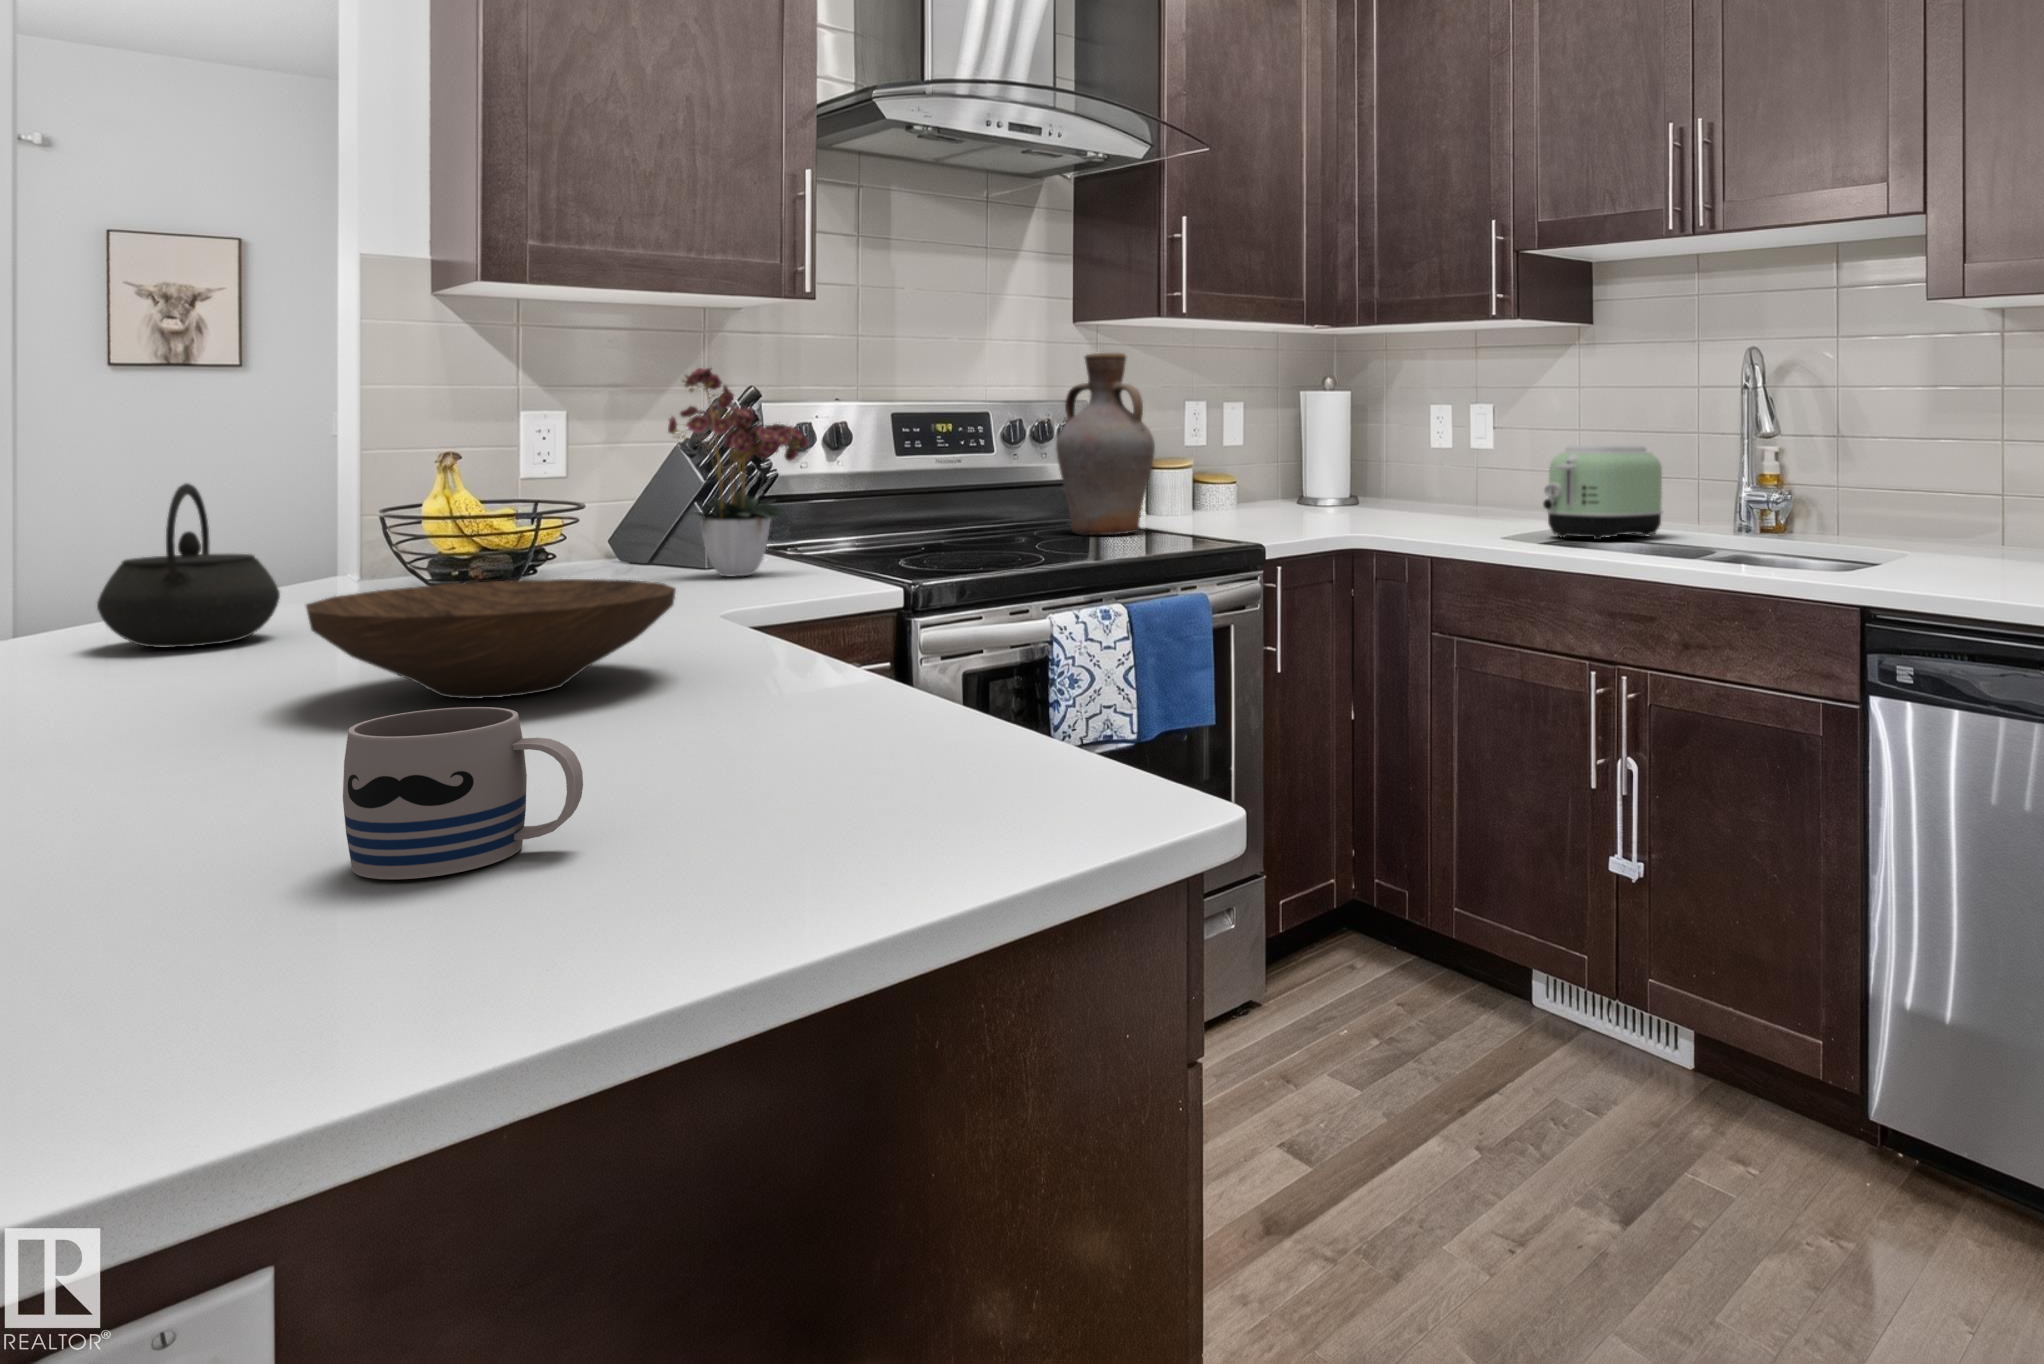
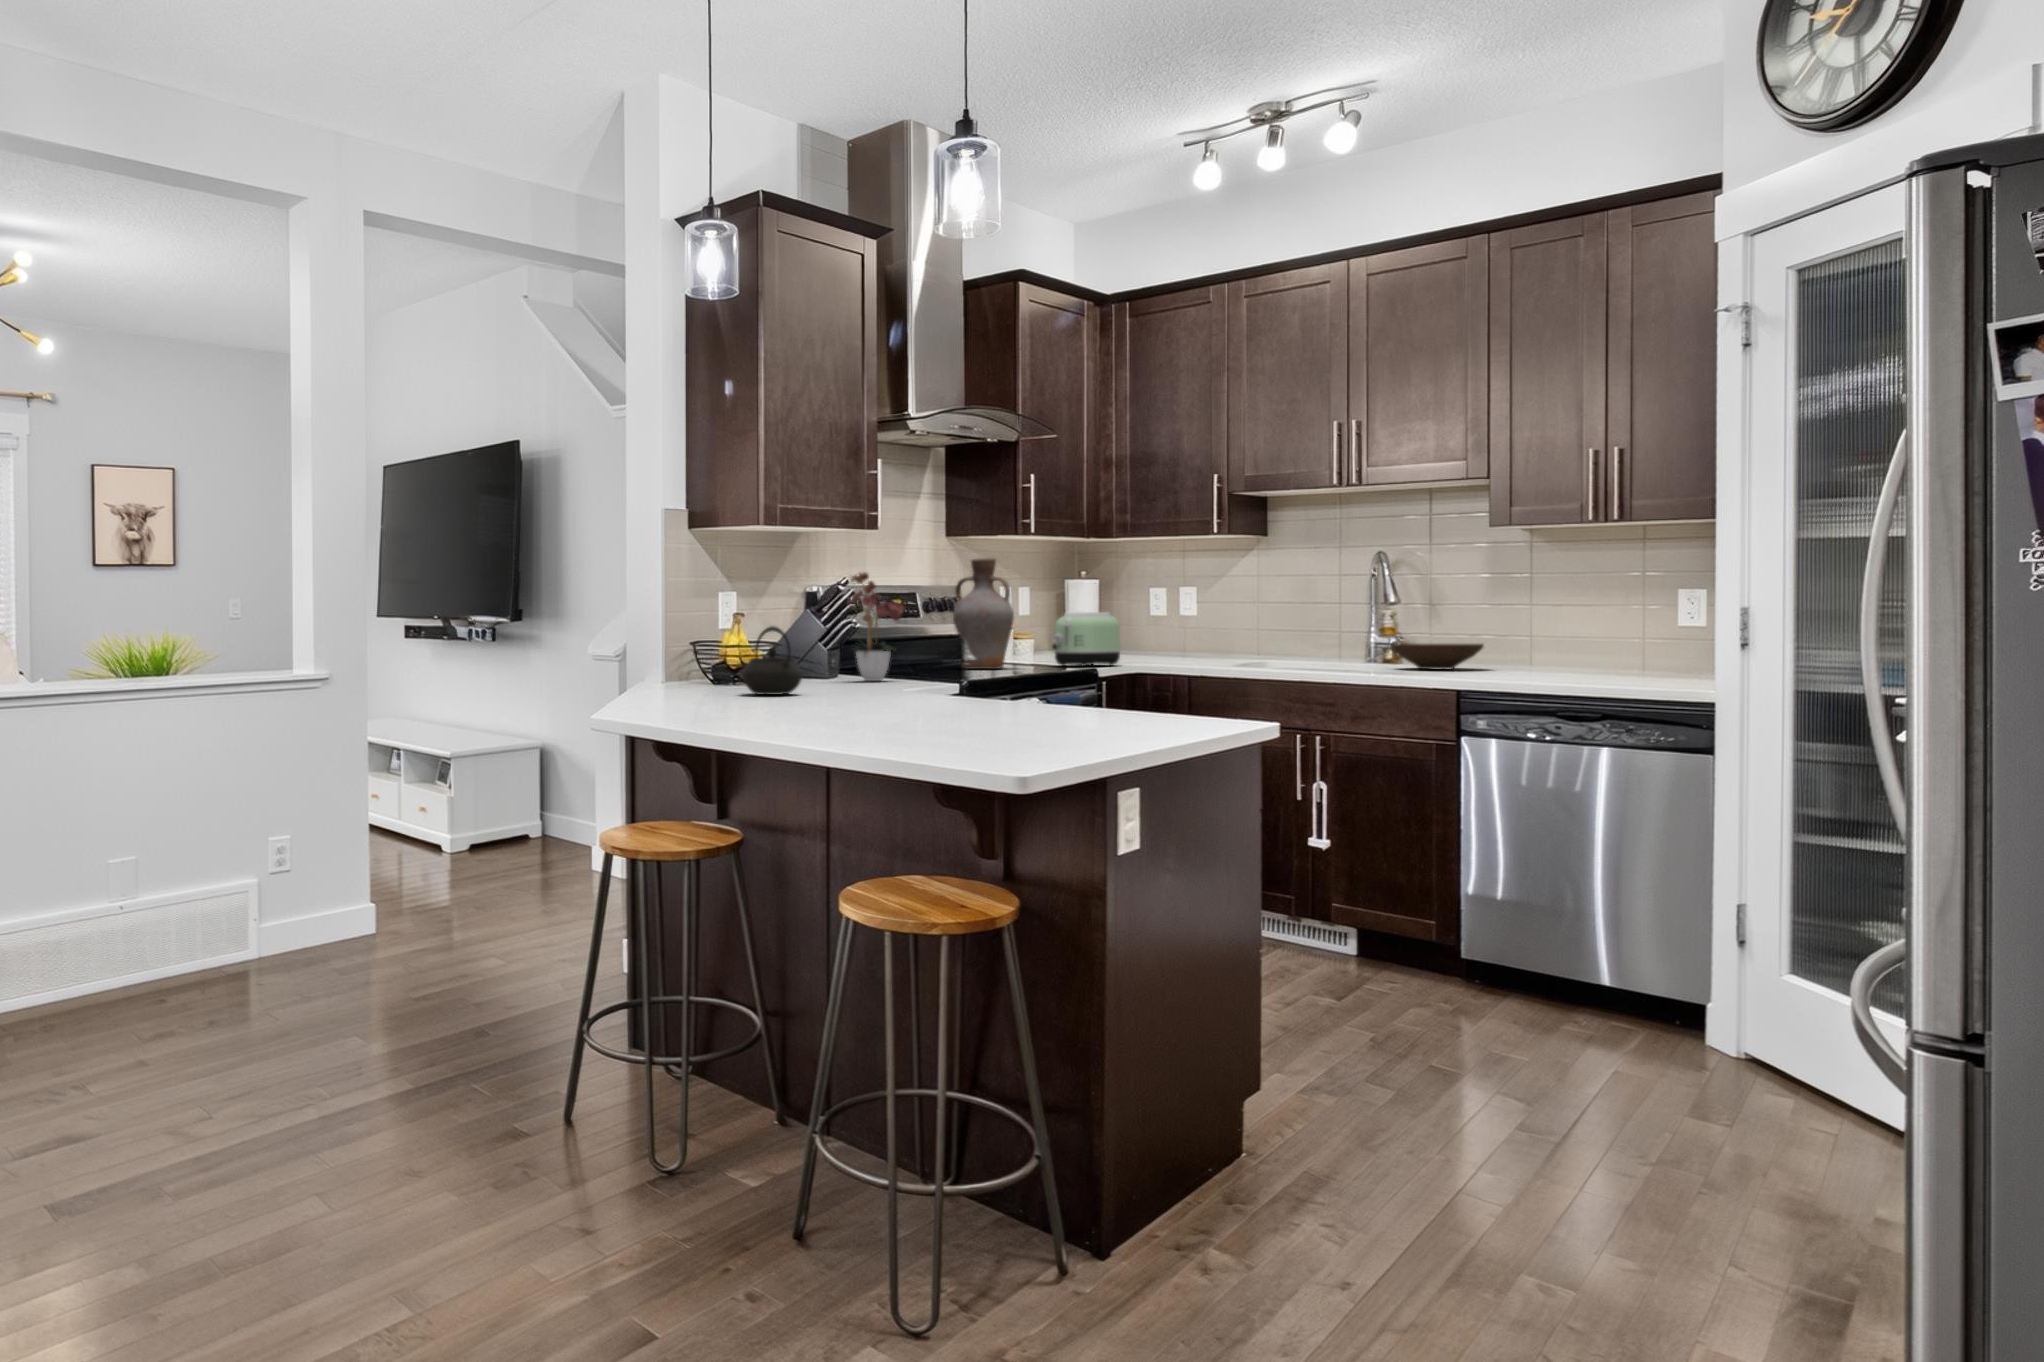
toaster: present [1543,445,1662,540] -> present [1052,612,1120,667]
wooden bowl: present [306,579,676,699] -> present [1390,643,1483,670]
mug: present [343,707,583,879] -> none [1102,673,1156,710]

